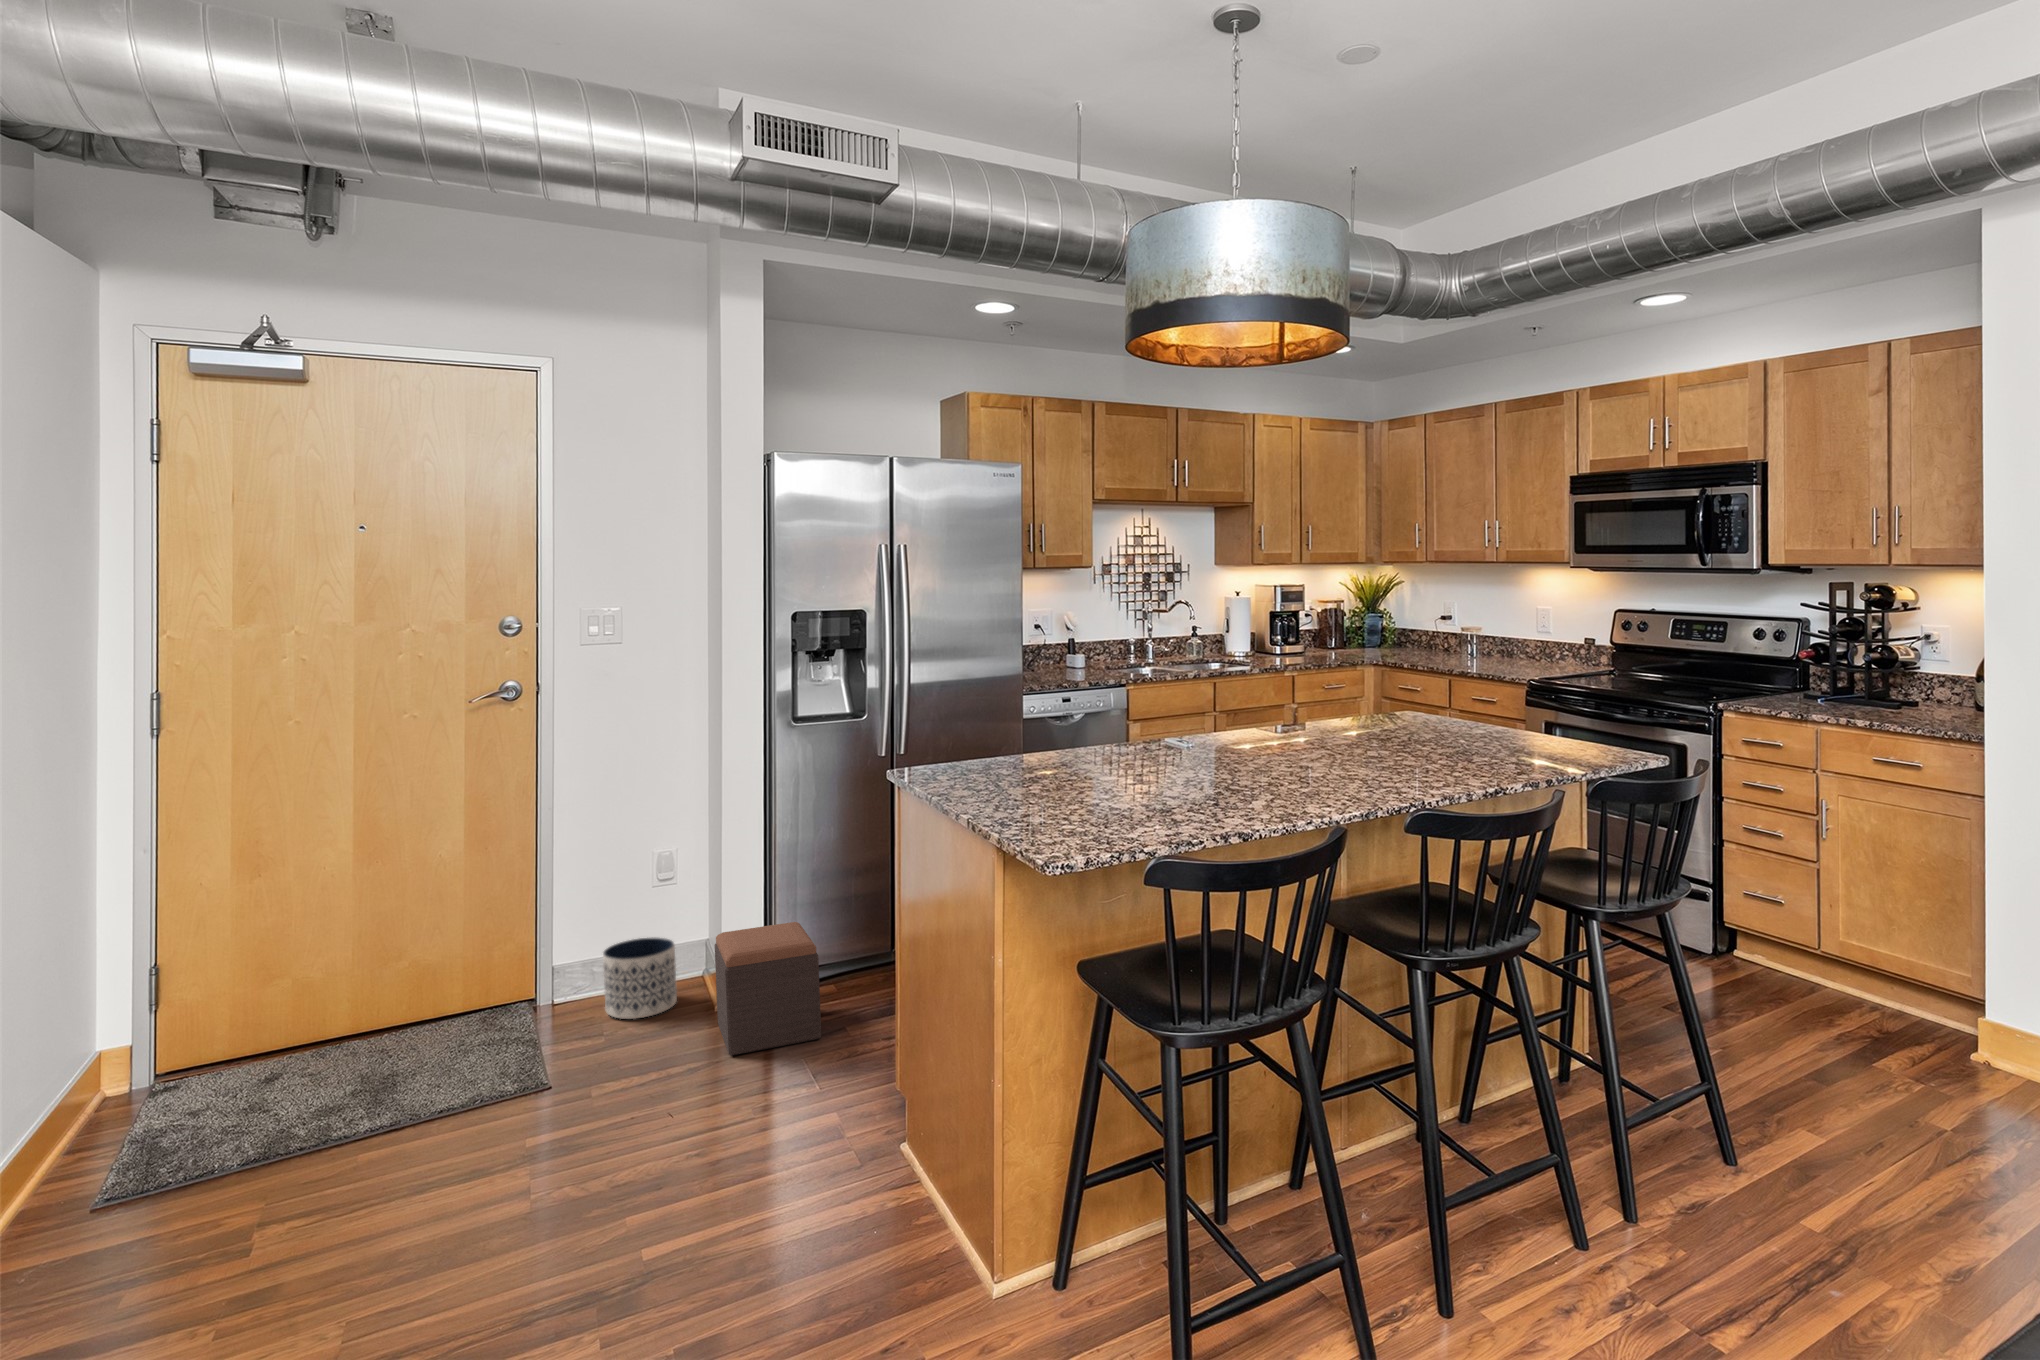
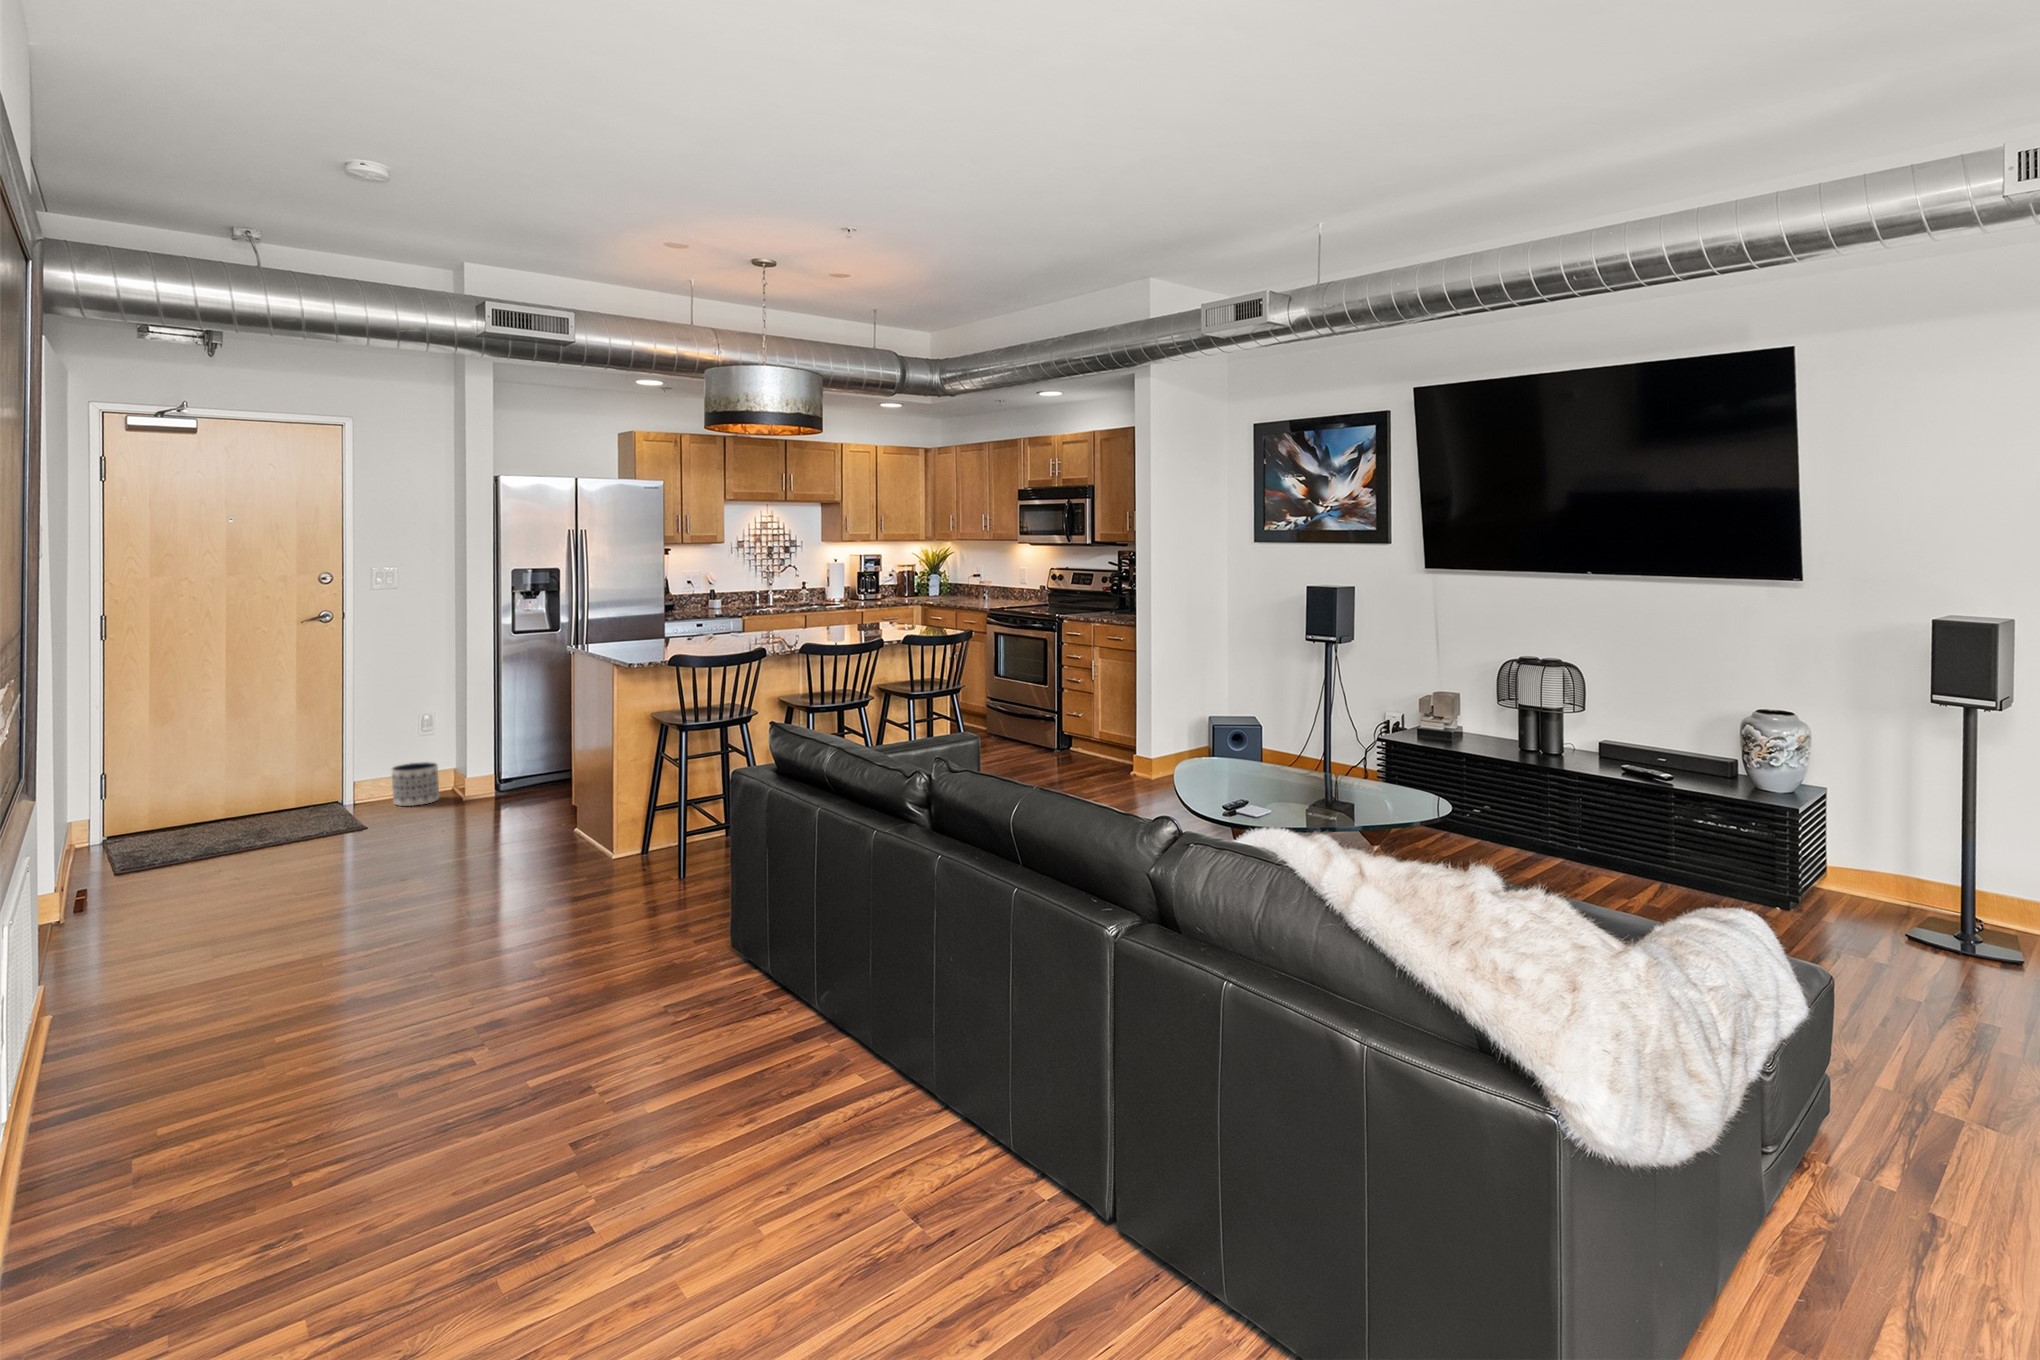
footstool: present [715,922,821,1056] -> none [465,747,532,815]

